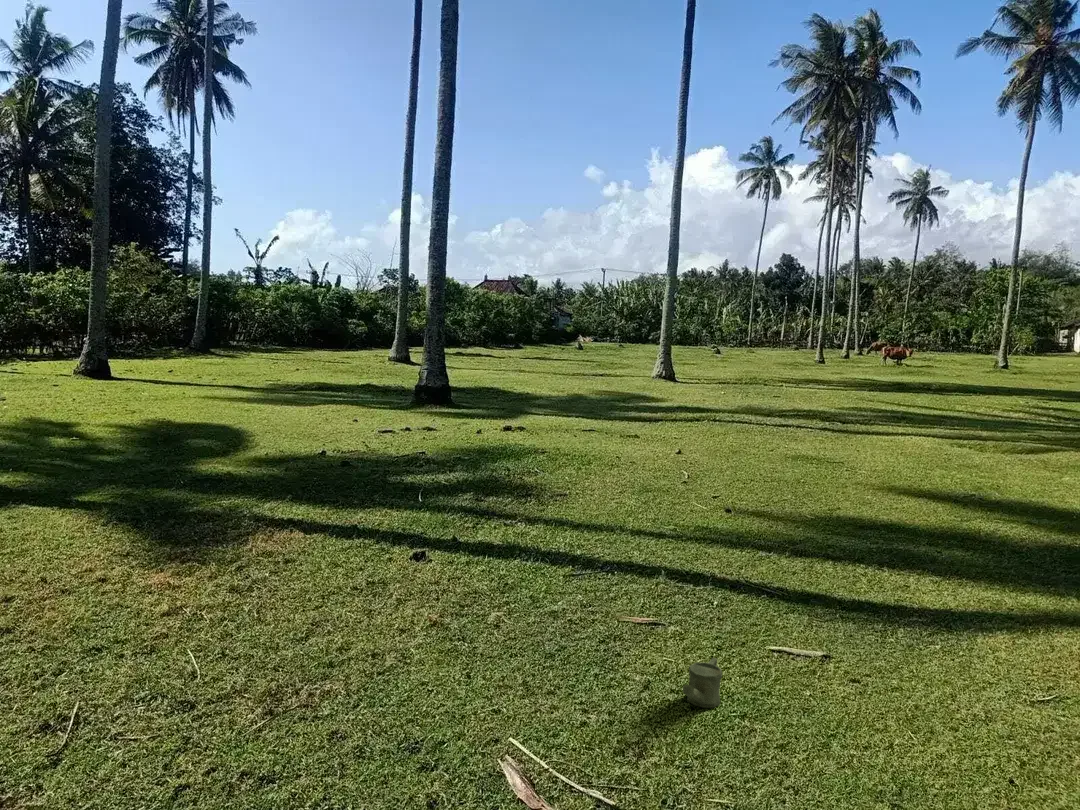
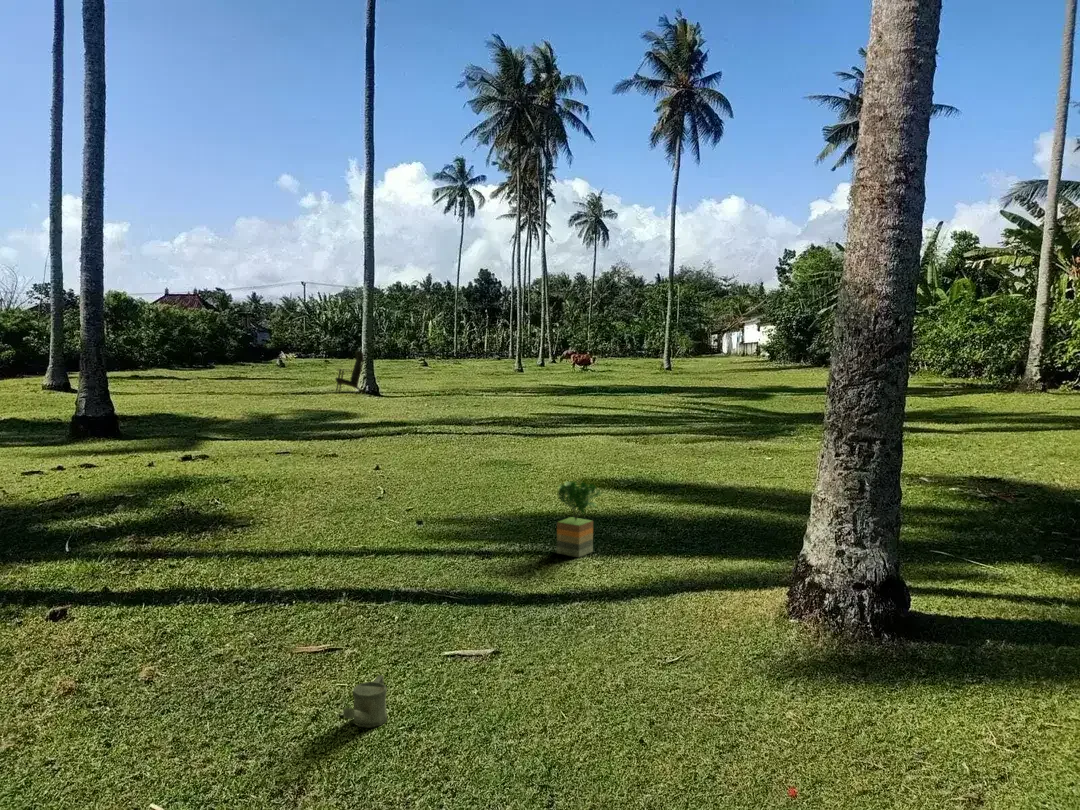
lounge chair: none [631,341,660,381] -> present [336,351,364,393]
potted tree: none [877,485,935,567] -> present [557,481,601,557]

